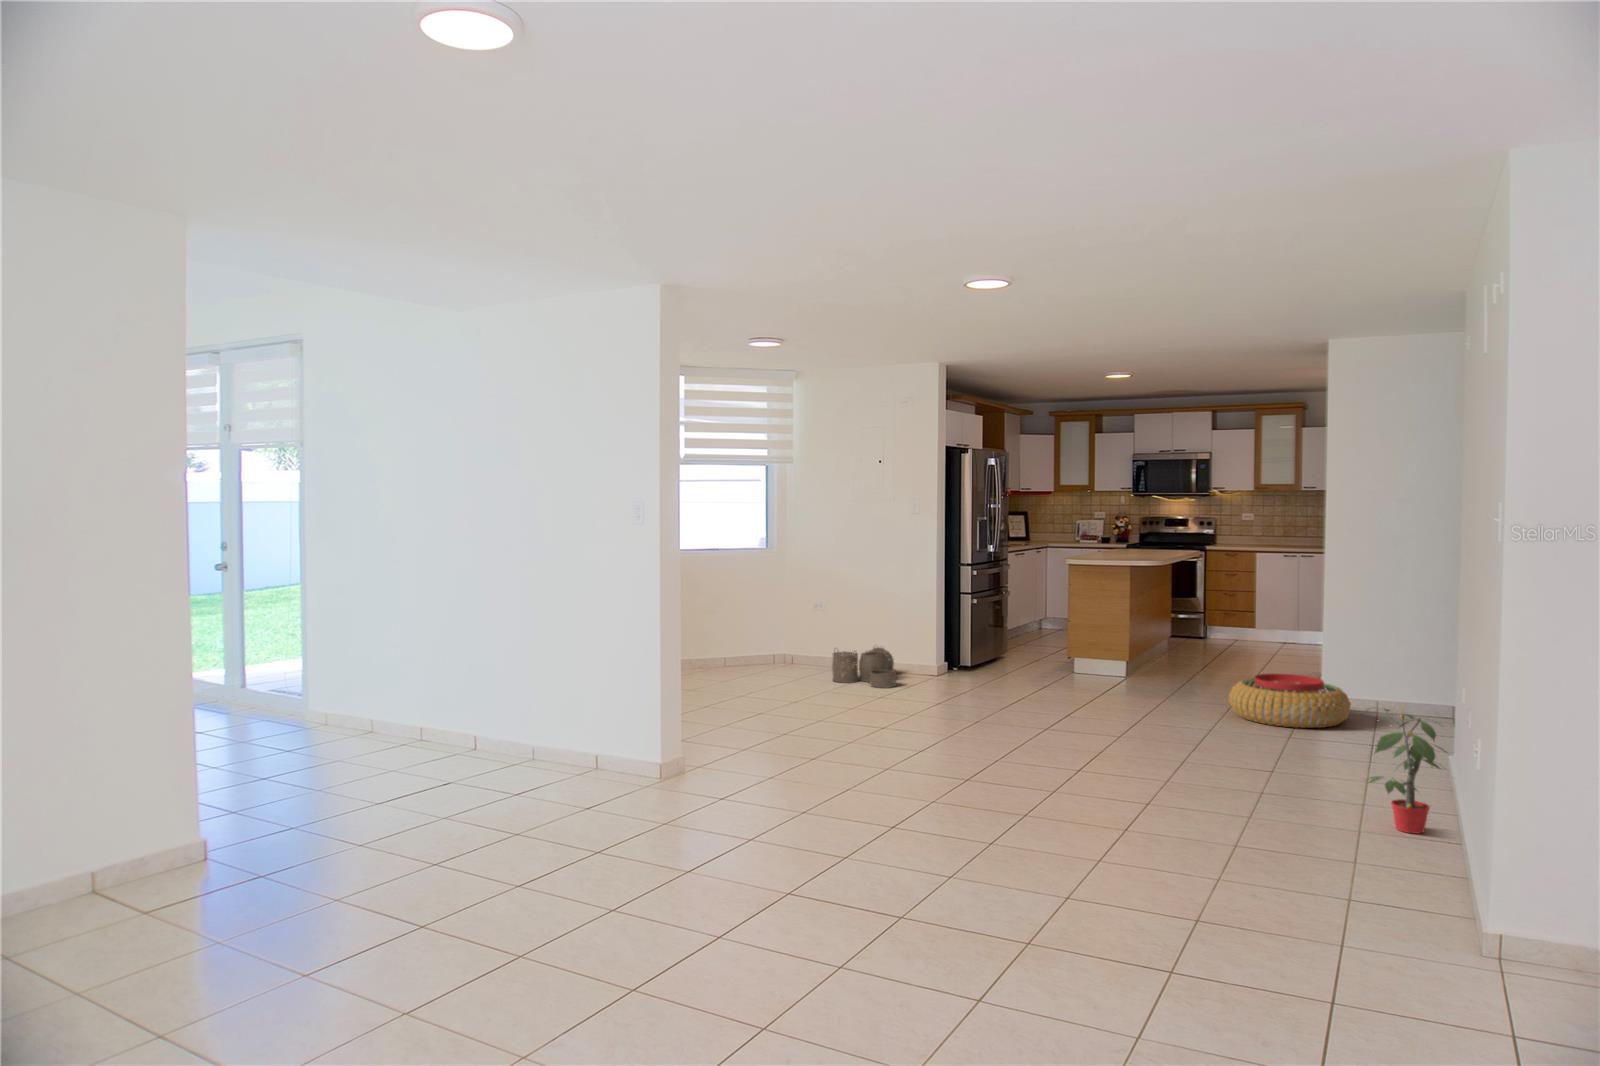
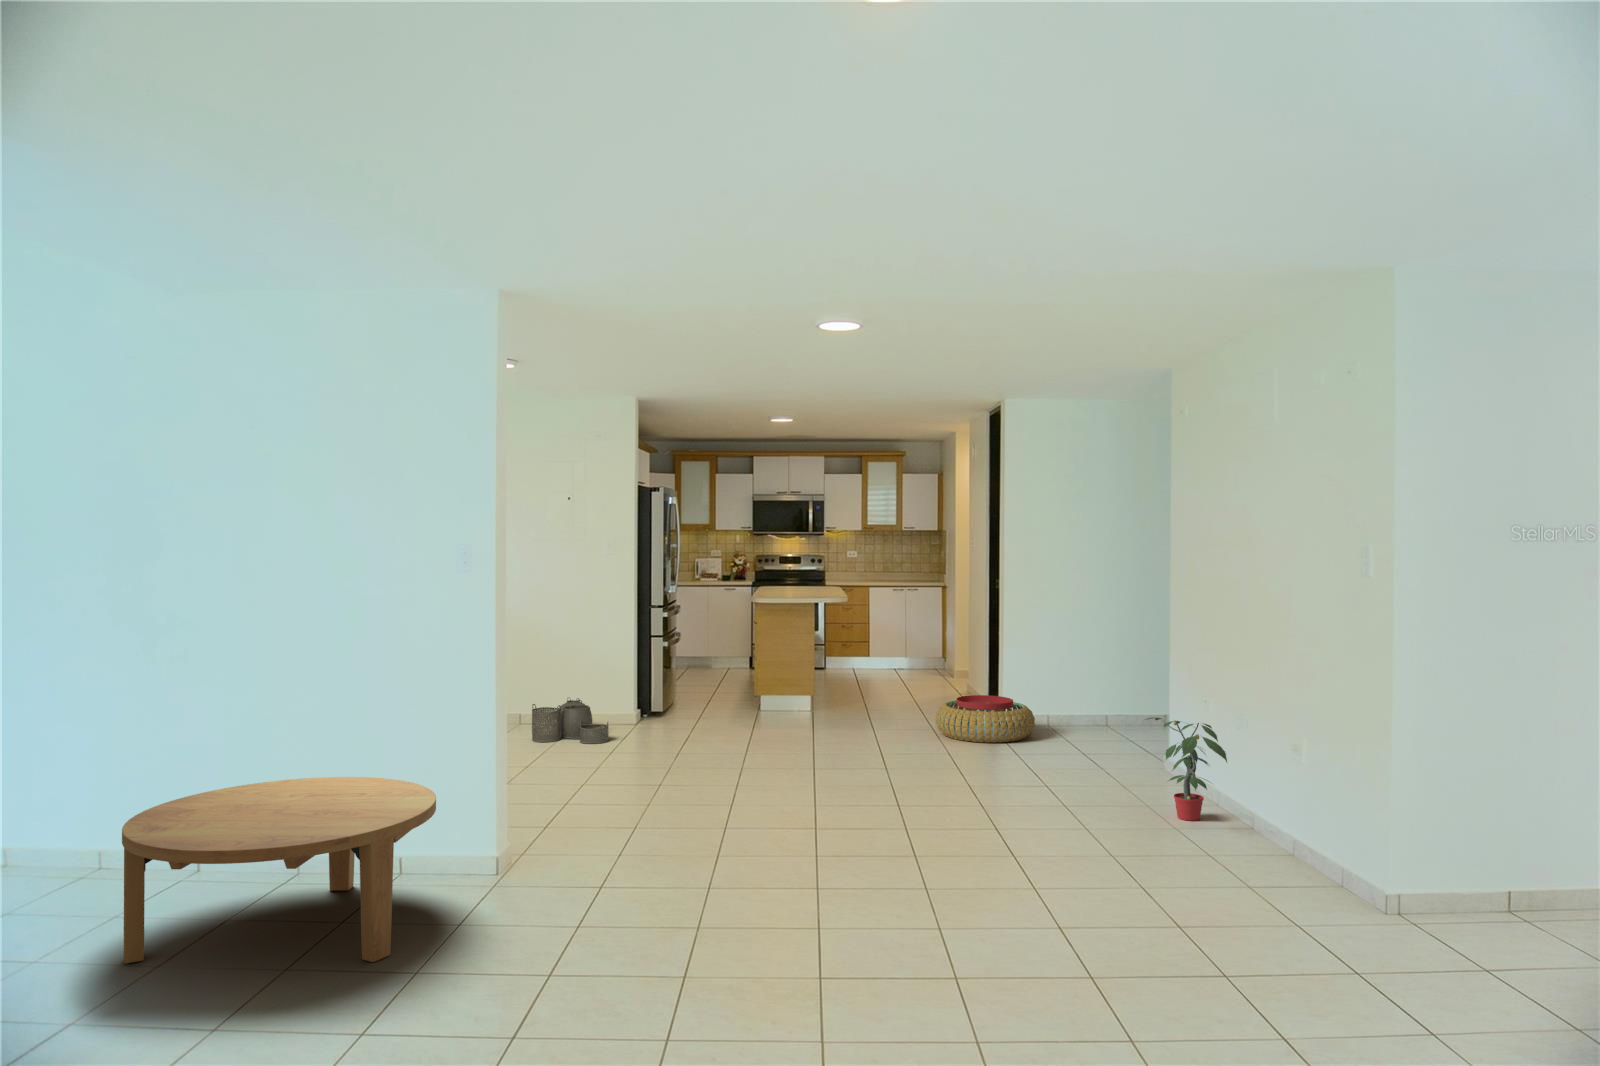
coffee table: none [381,682,600,820] -> present [122,777,436,964]

